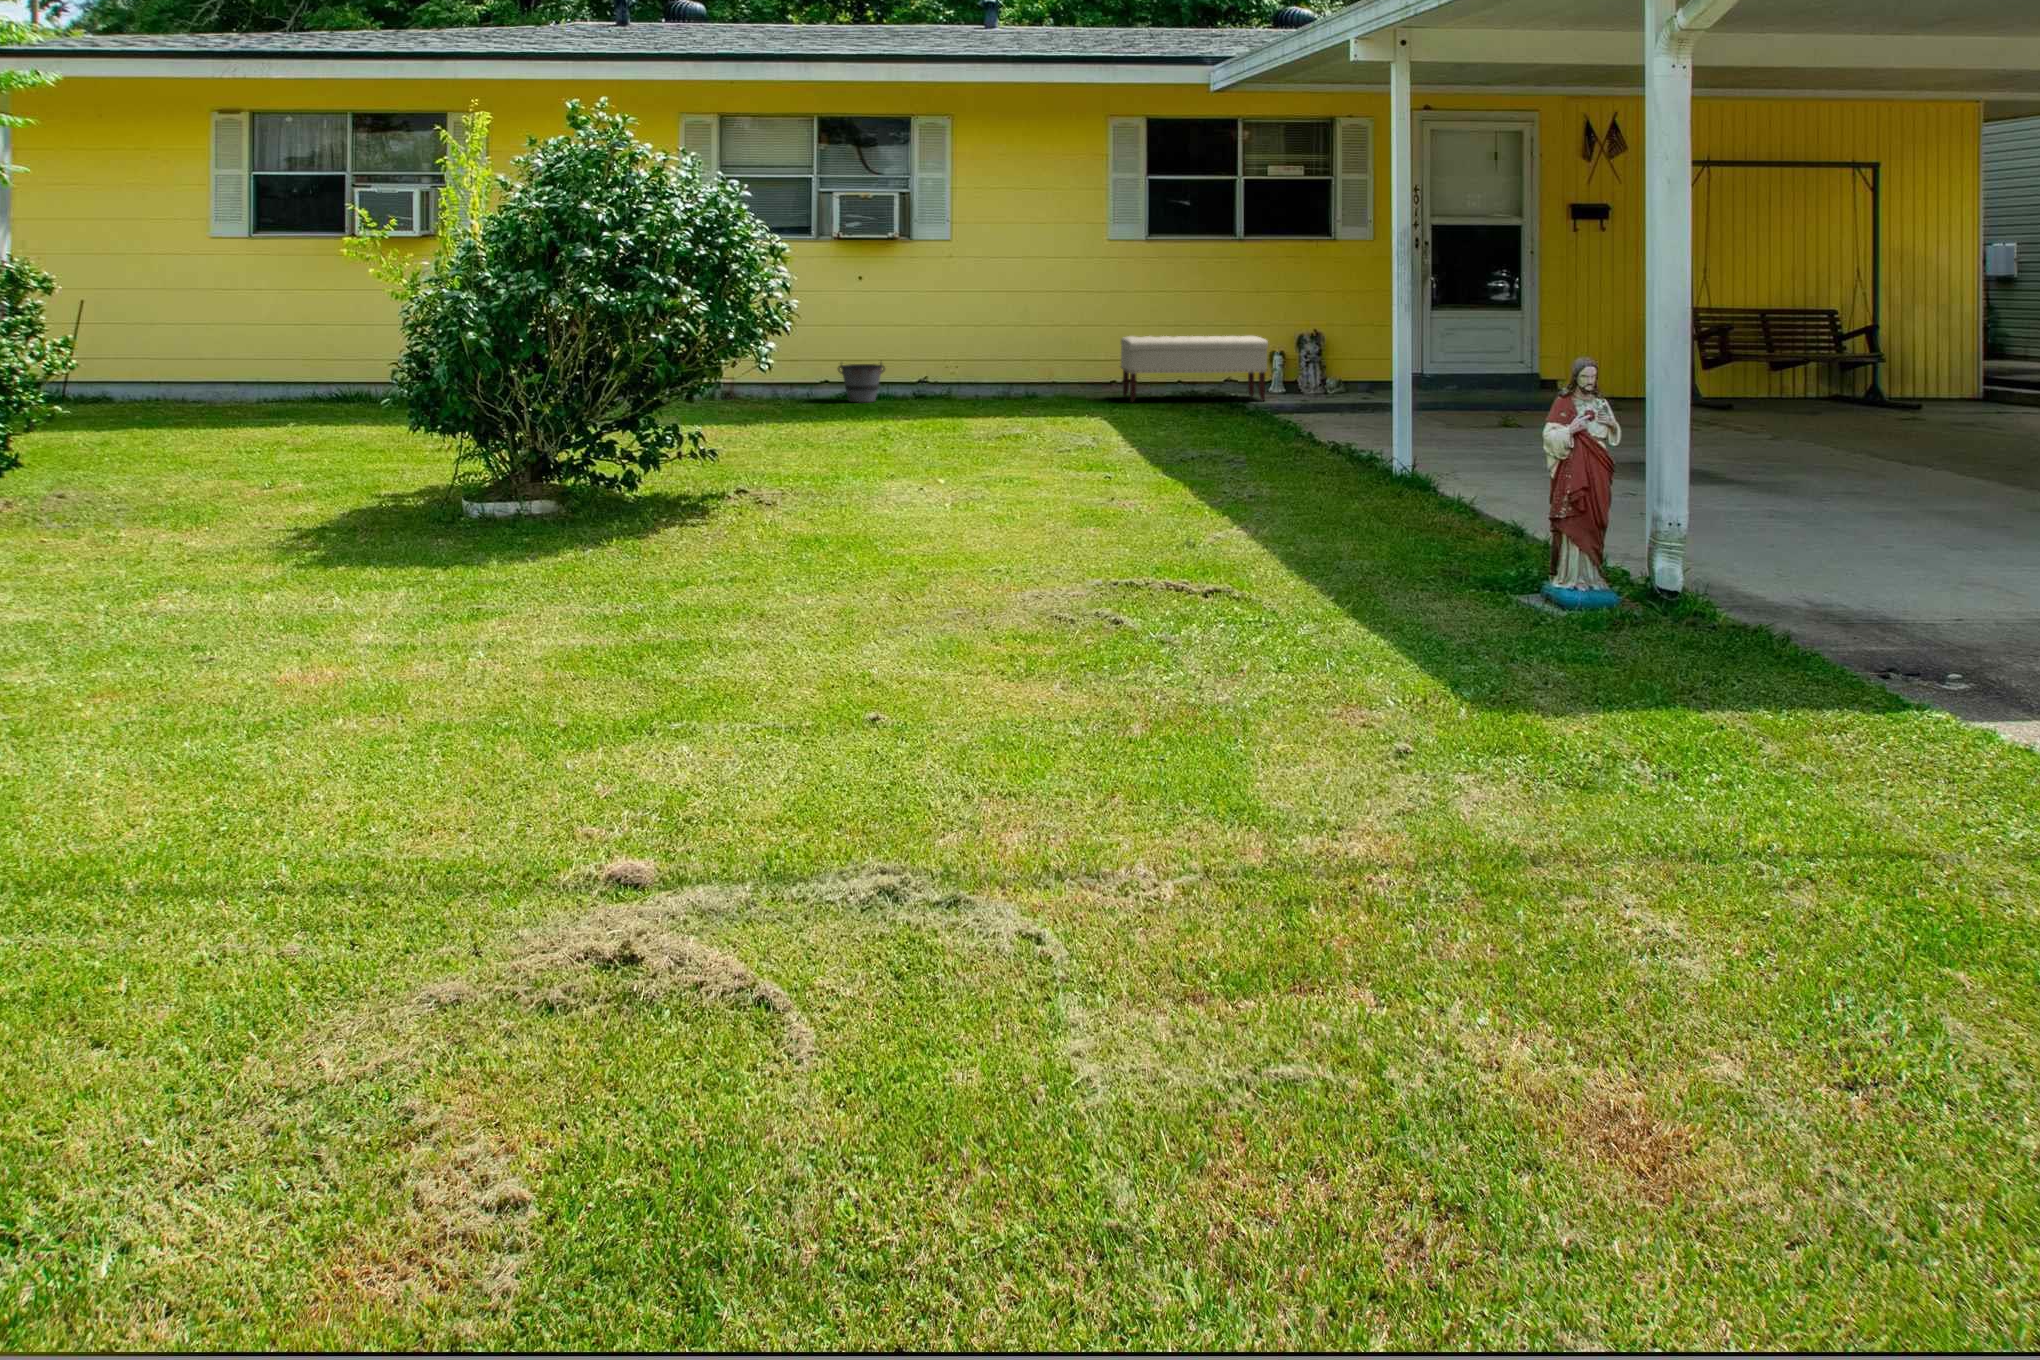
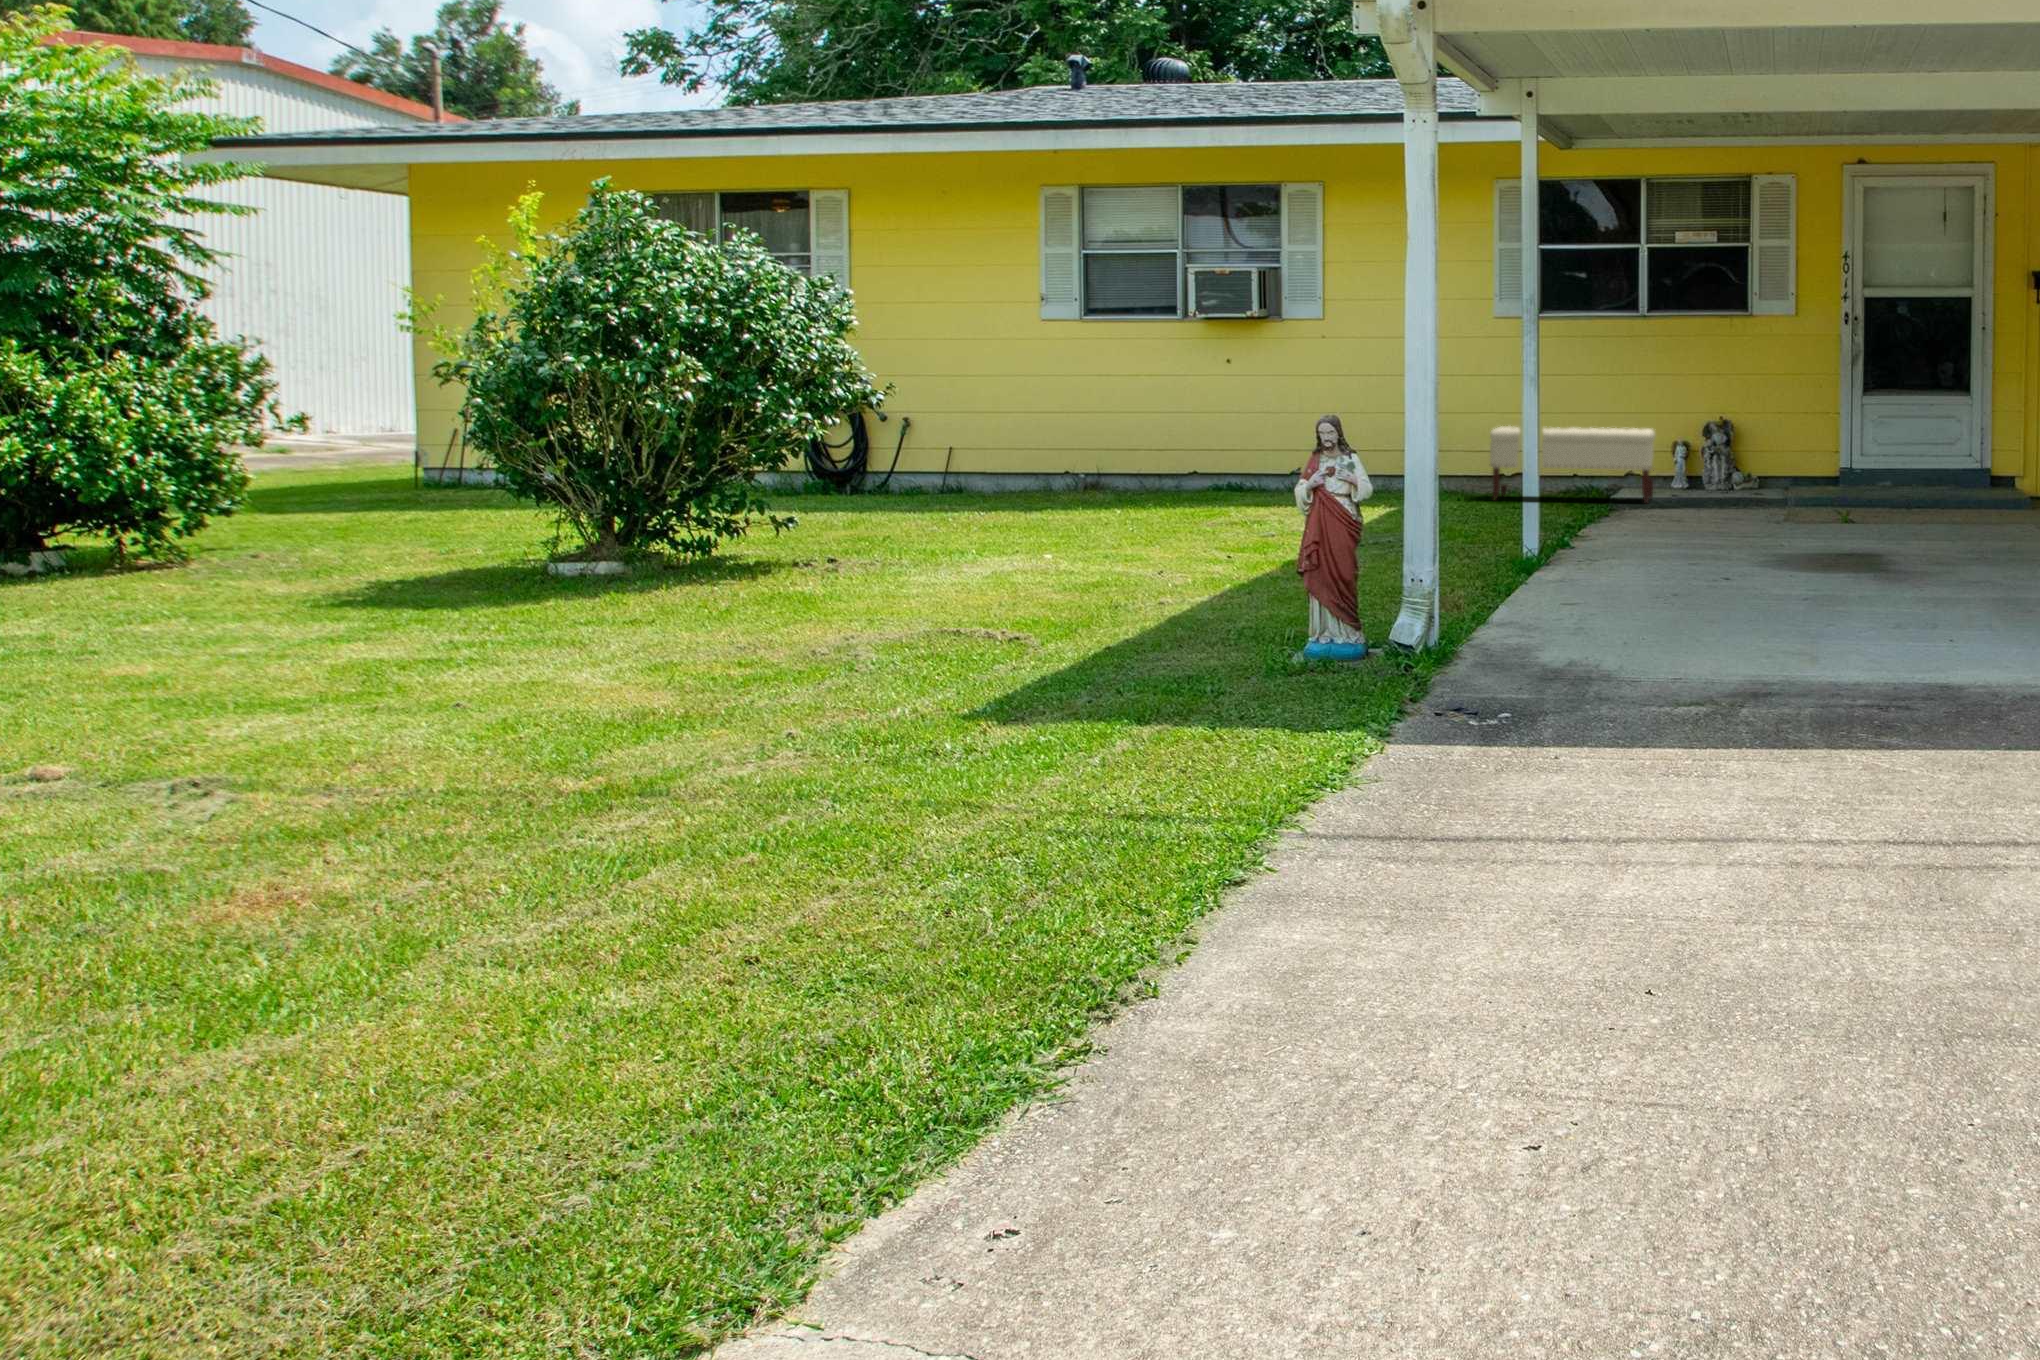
bucket: present [838,363,885,403] -> none [1187,447,1240,493]

